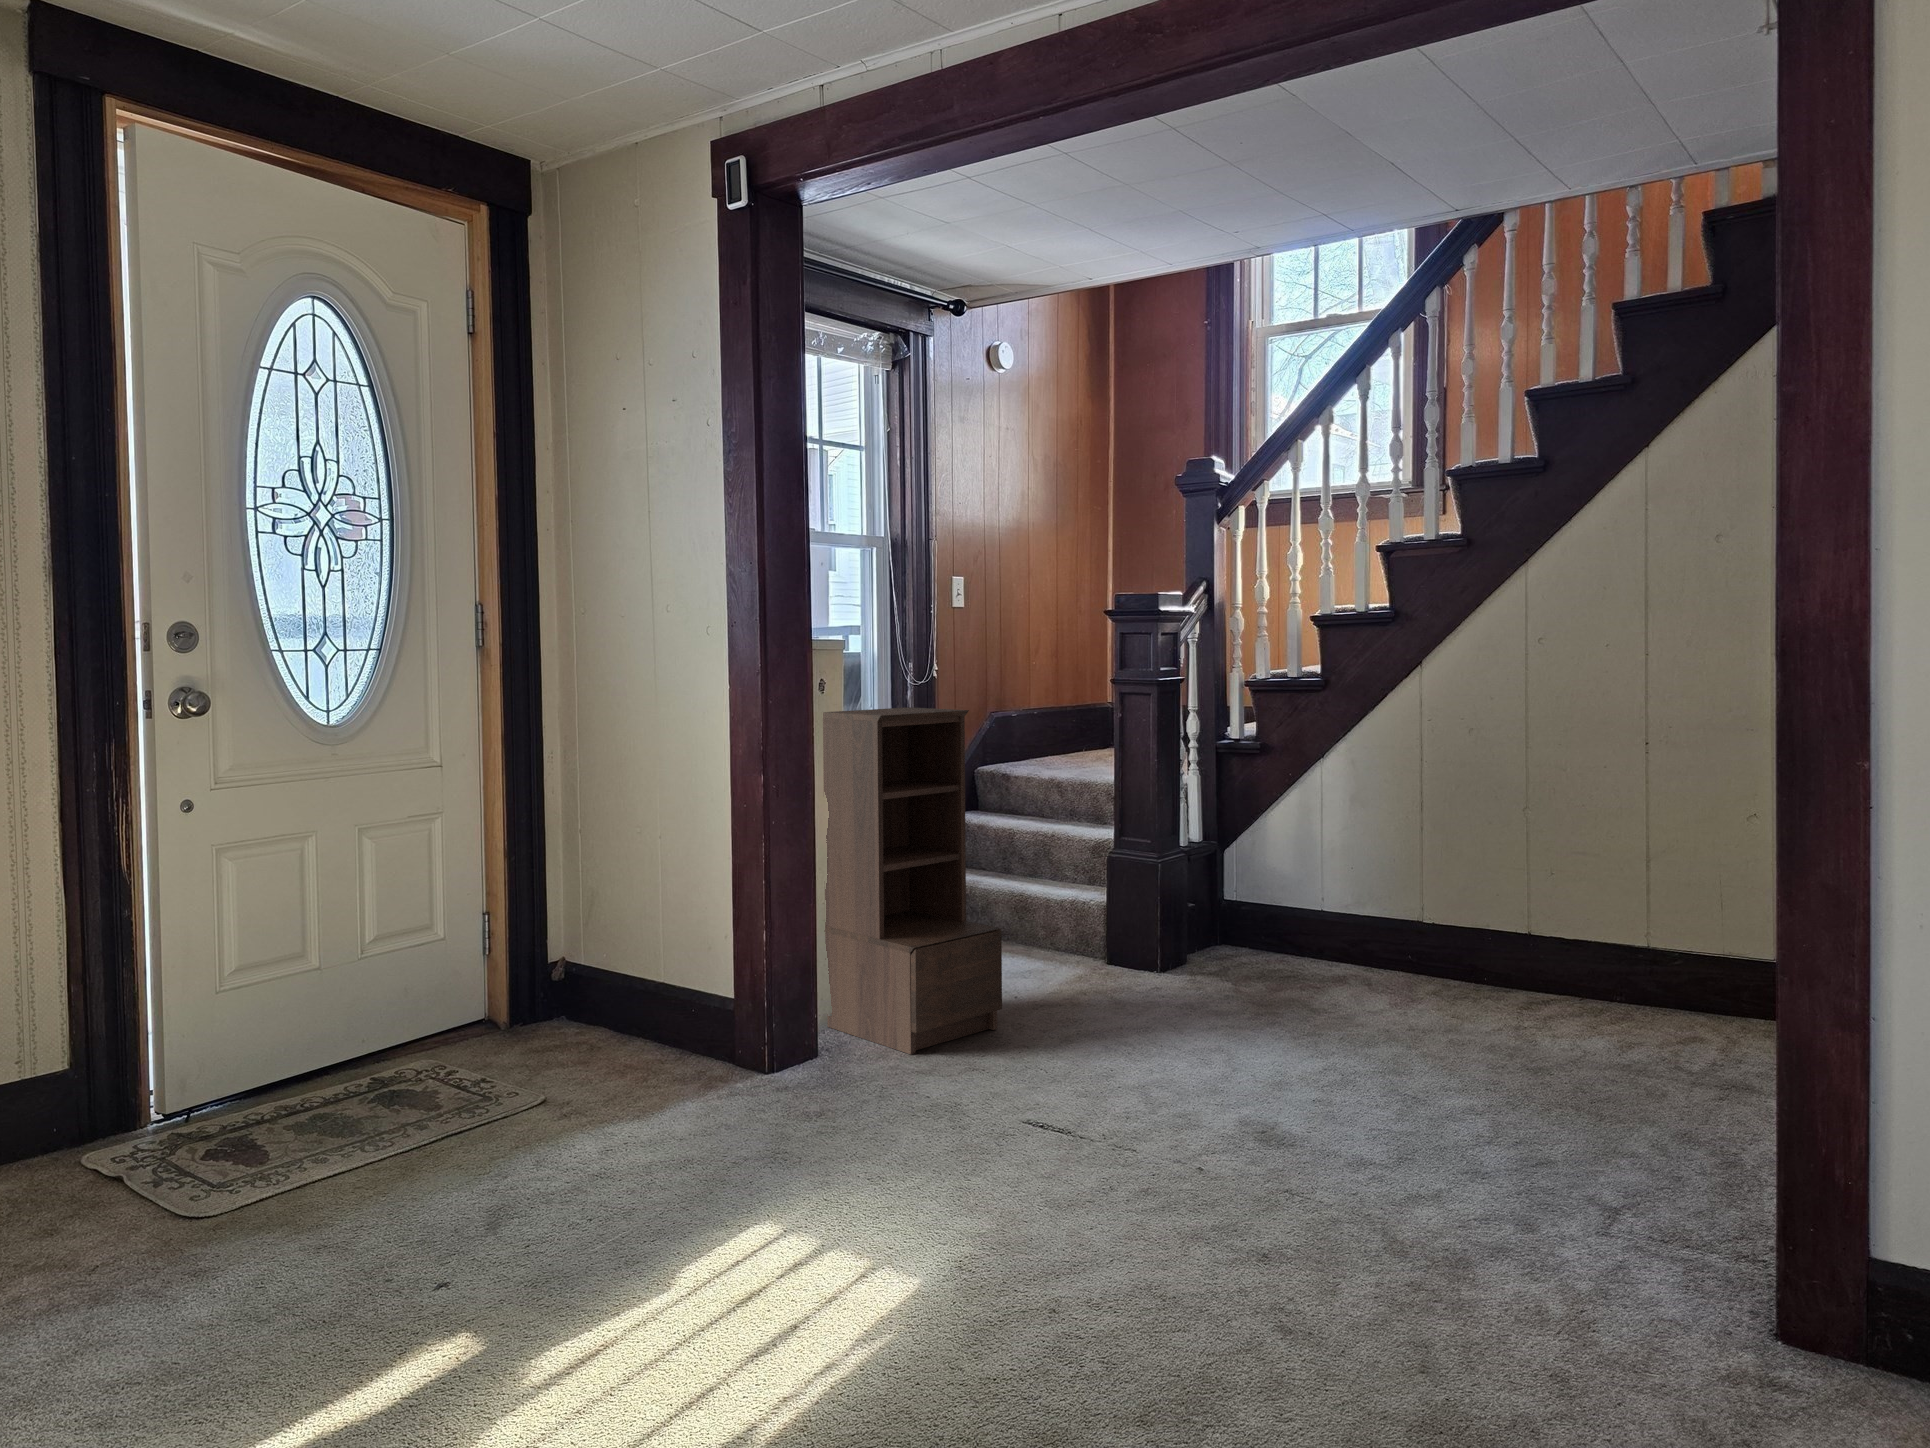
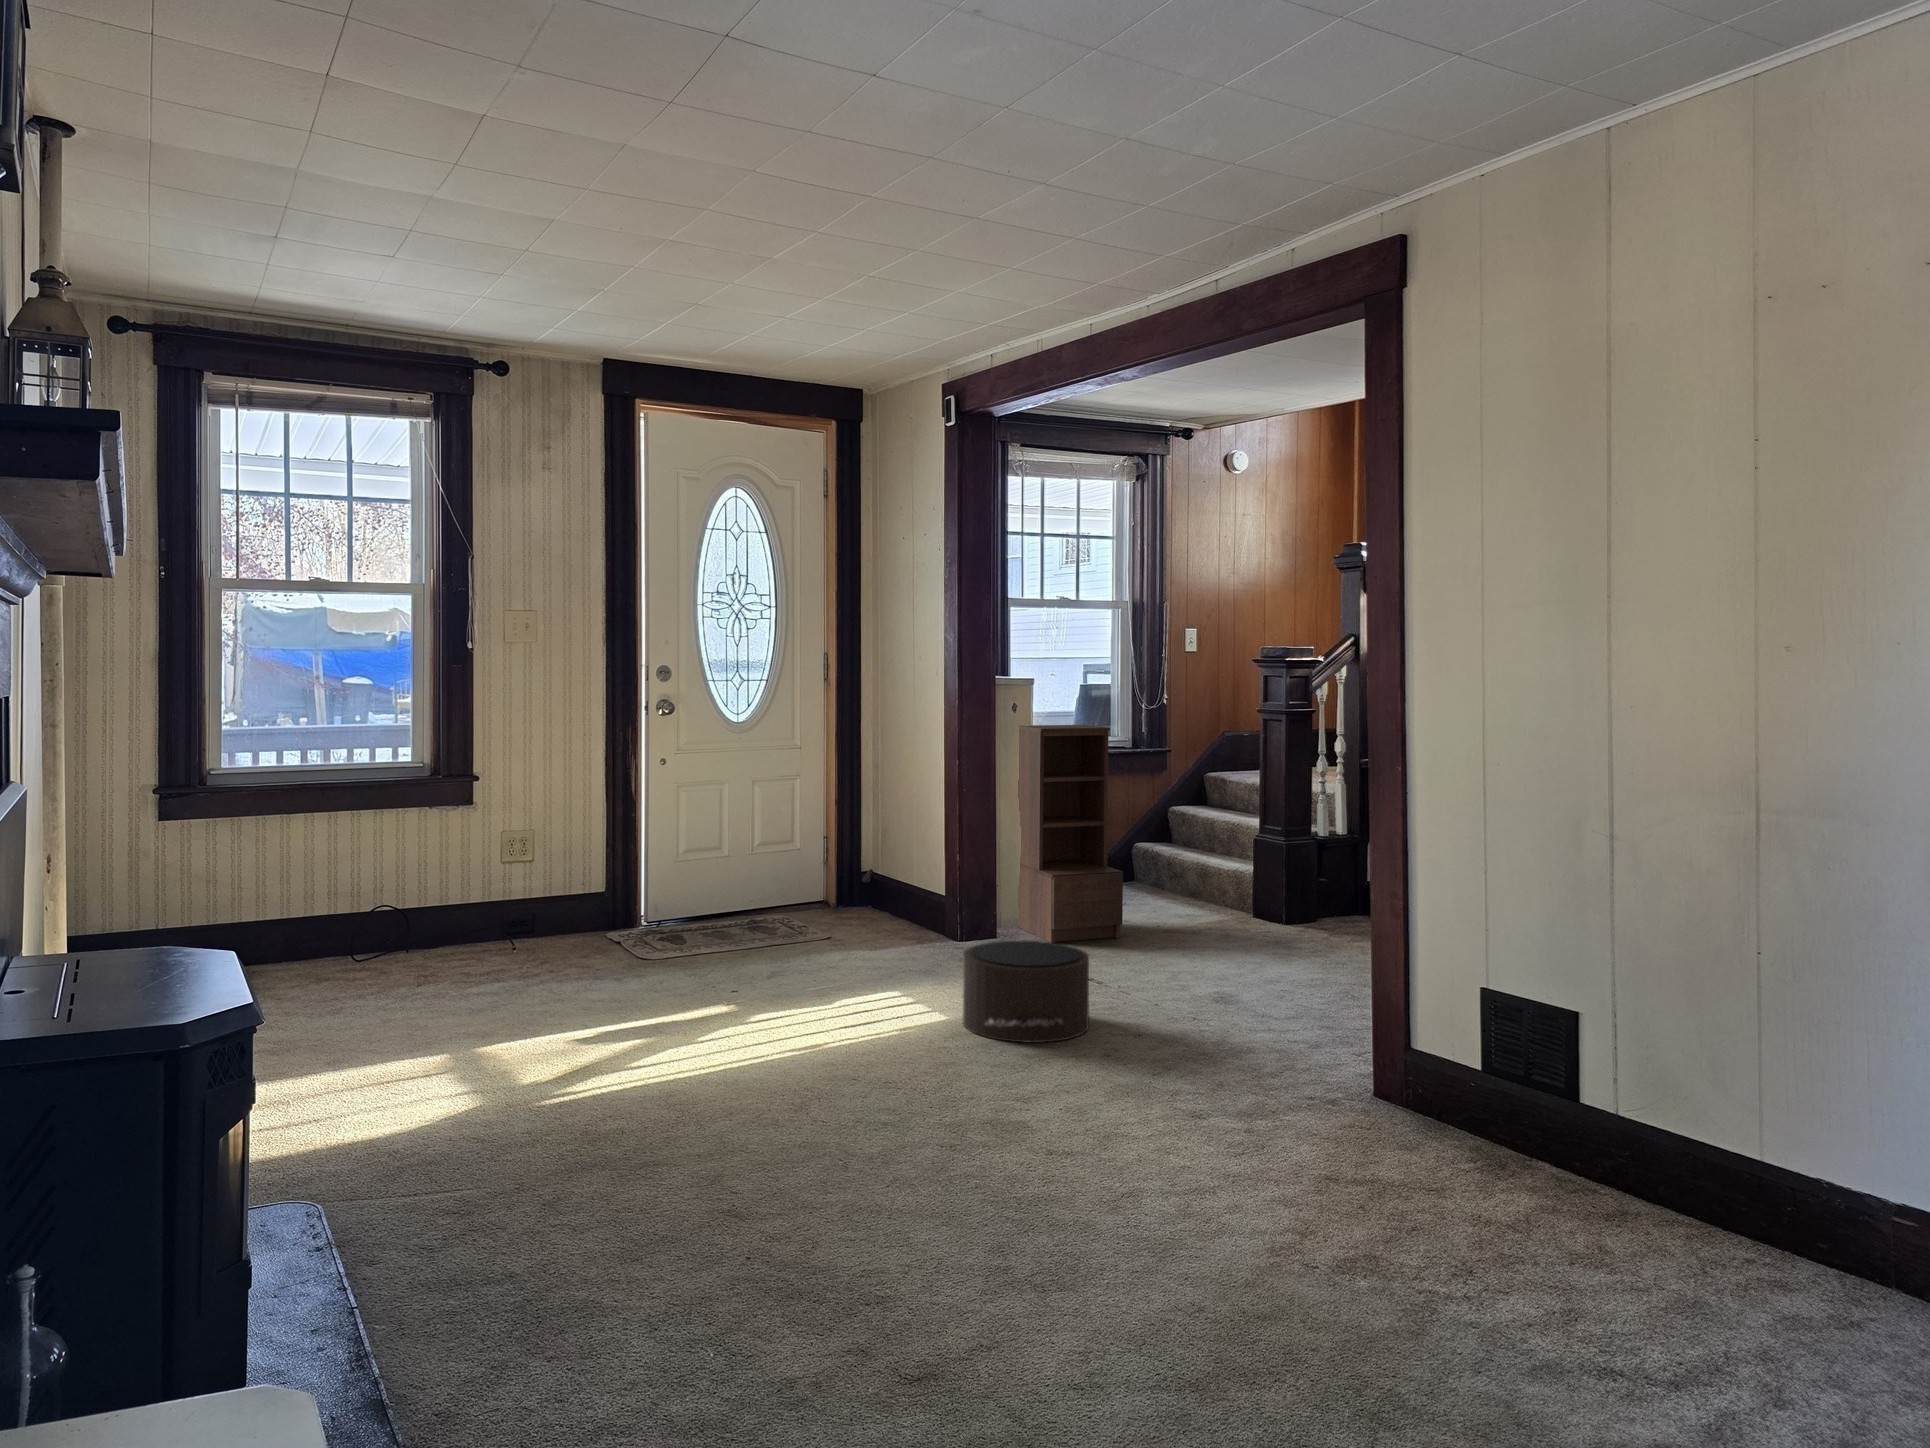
pouf: none [912,1097,1186,1326] -> present [963,941,1089,1043]

